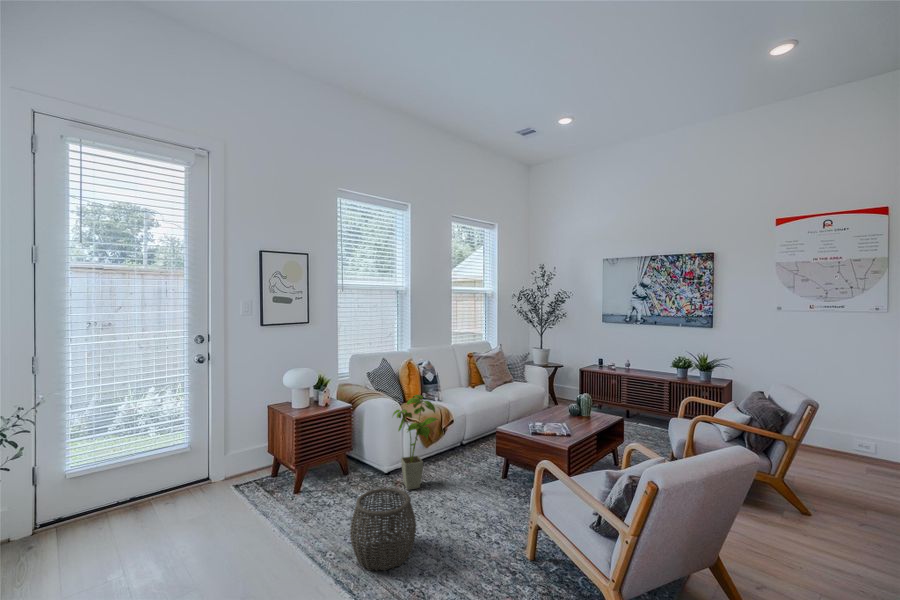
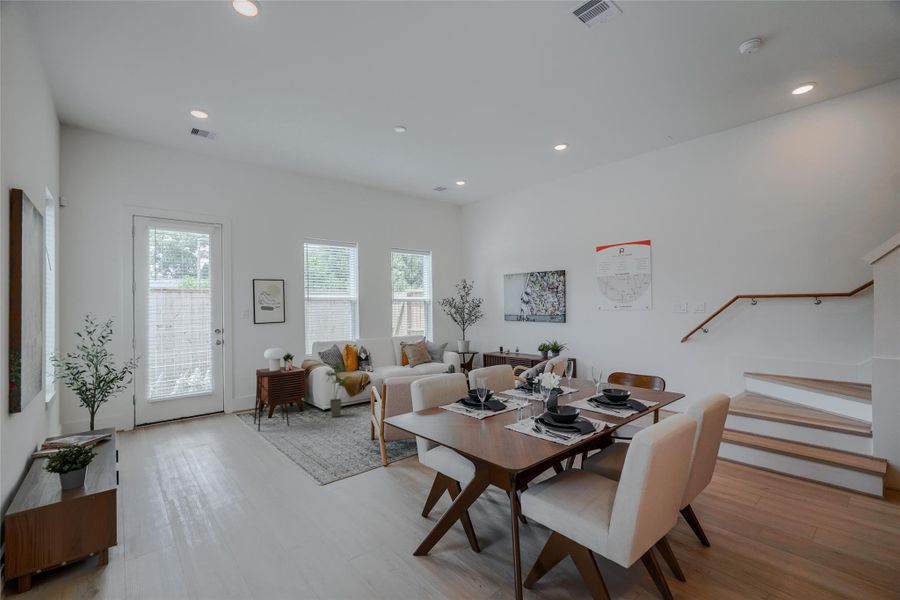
side table: none [273,412,341,534] -> present [254,371,289,431]
woven basket: present [350,488,416,570] -> none [284,406,319,442]

